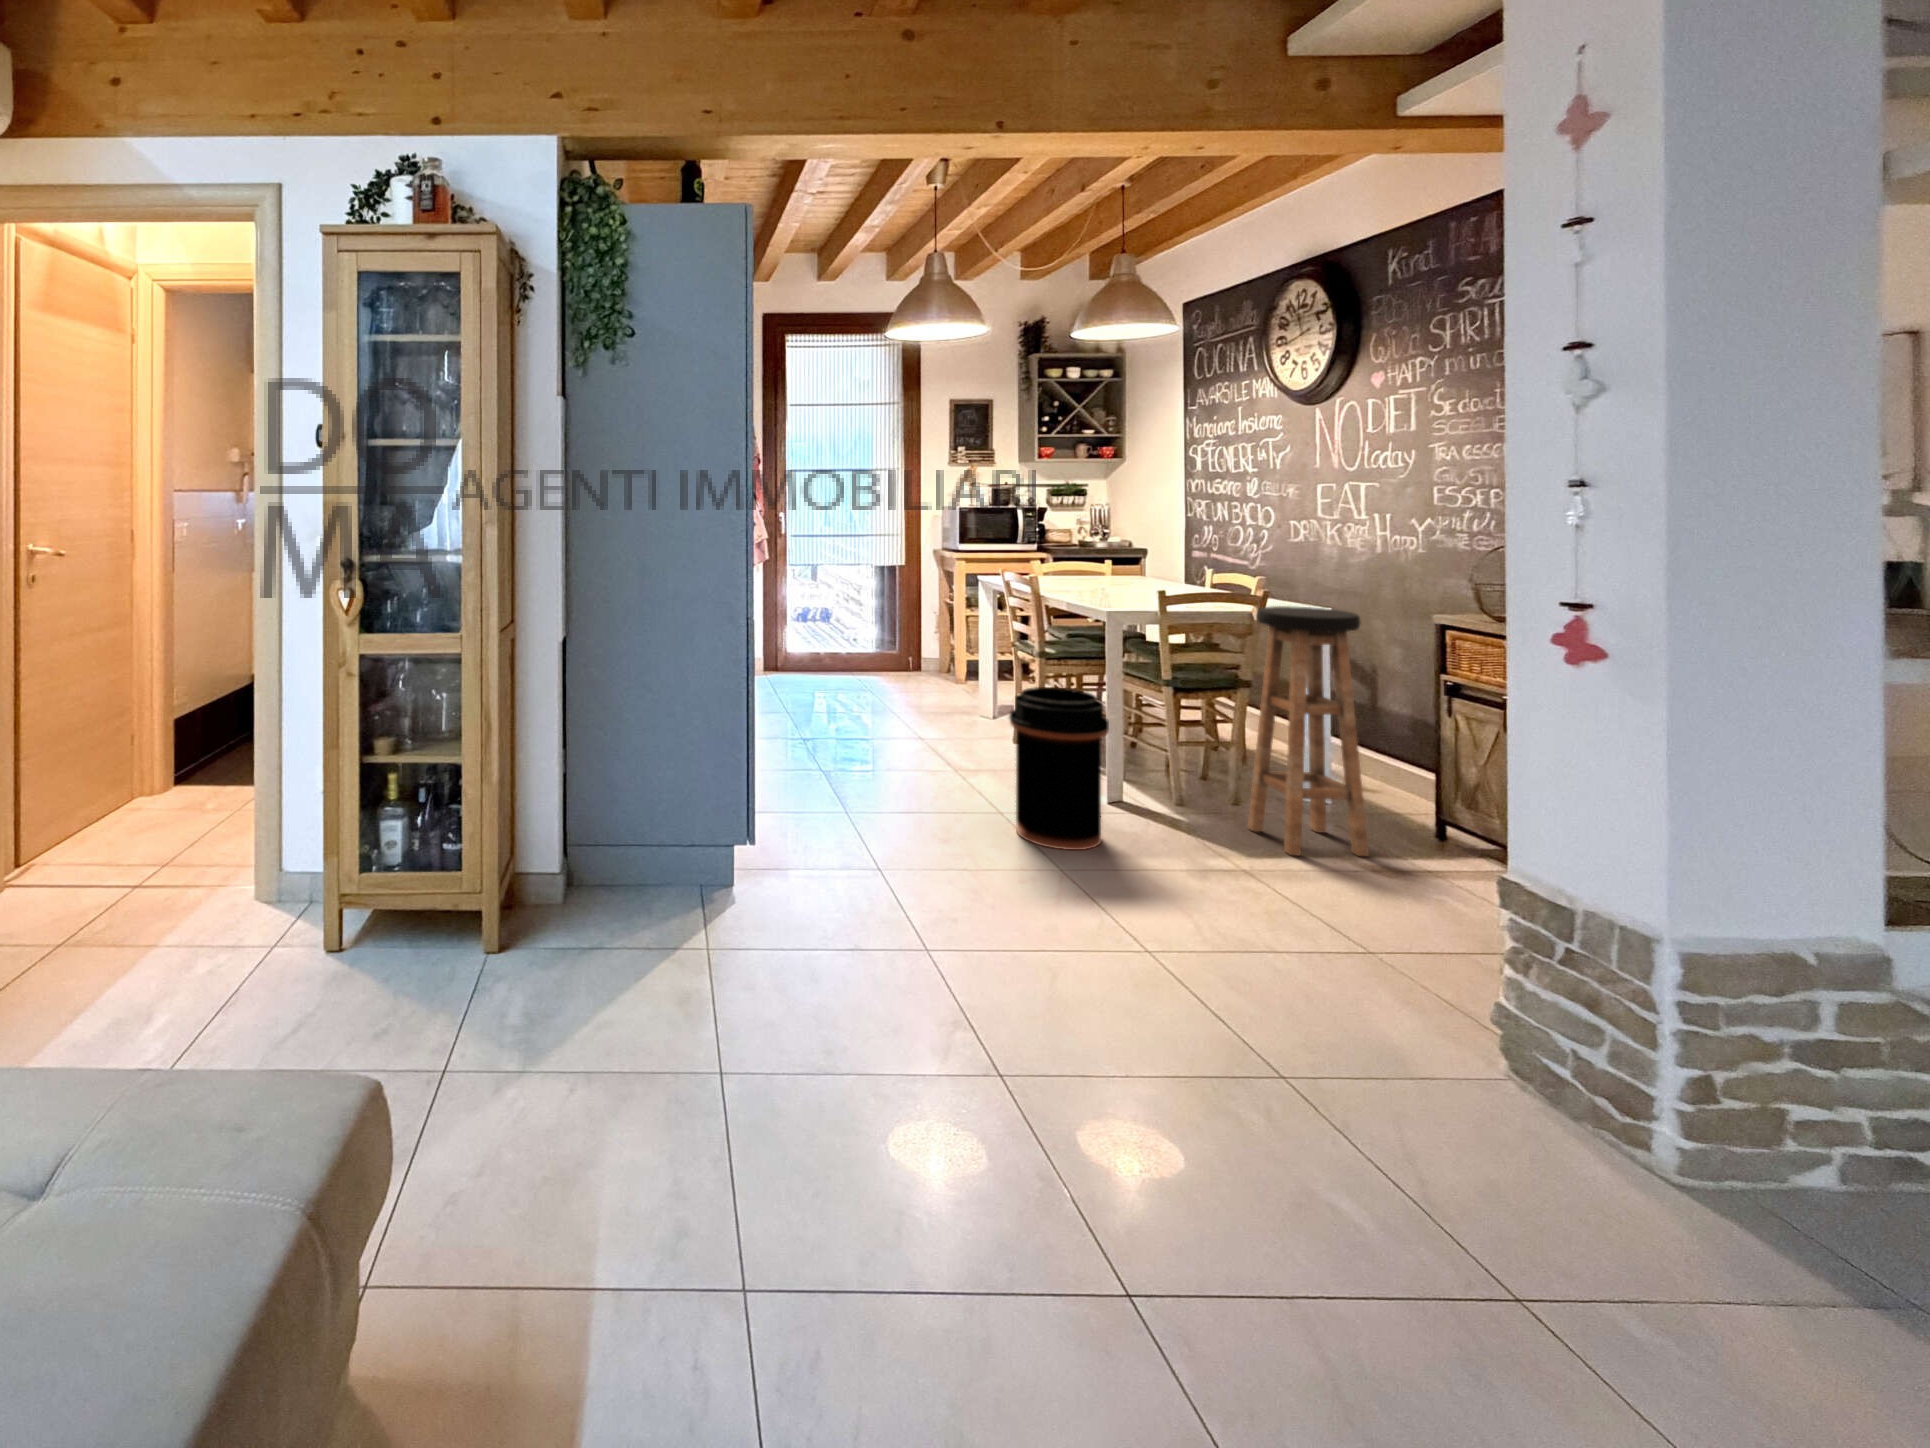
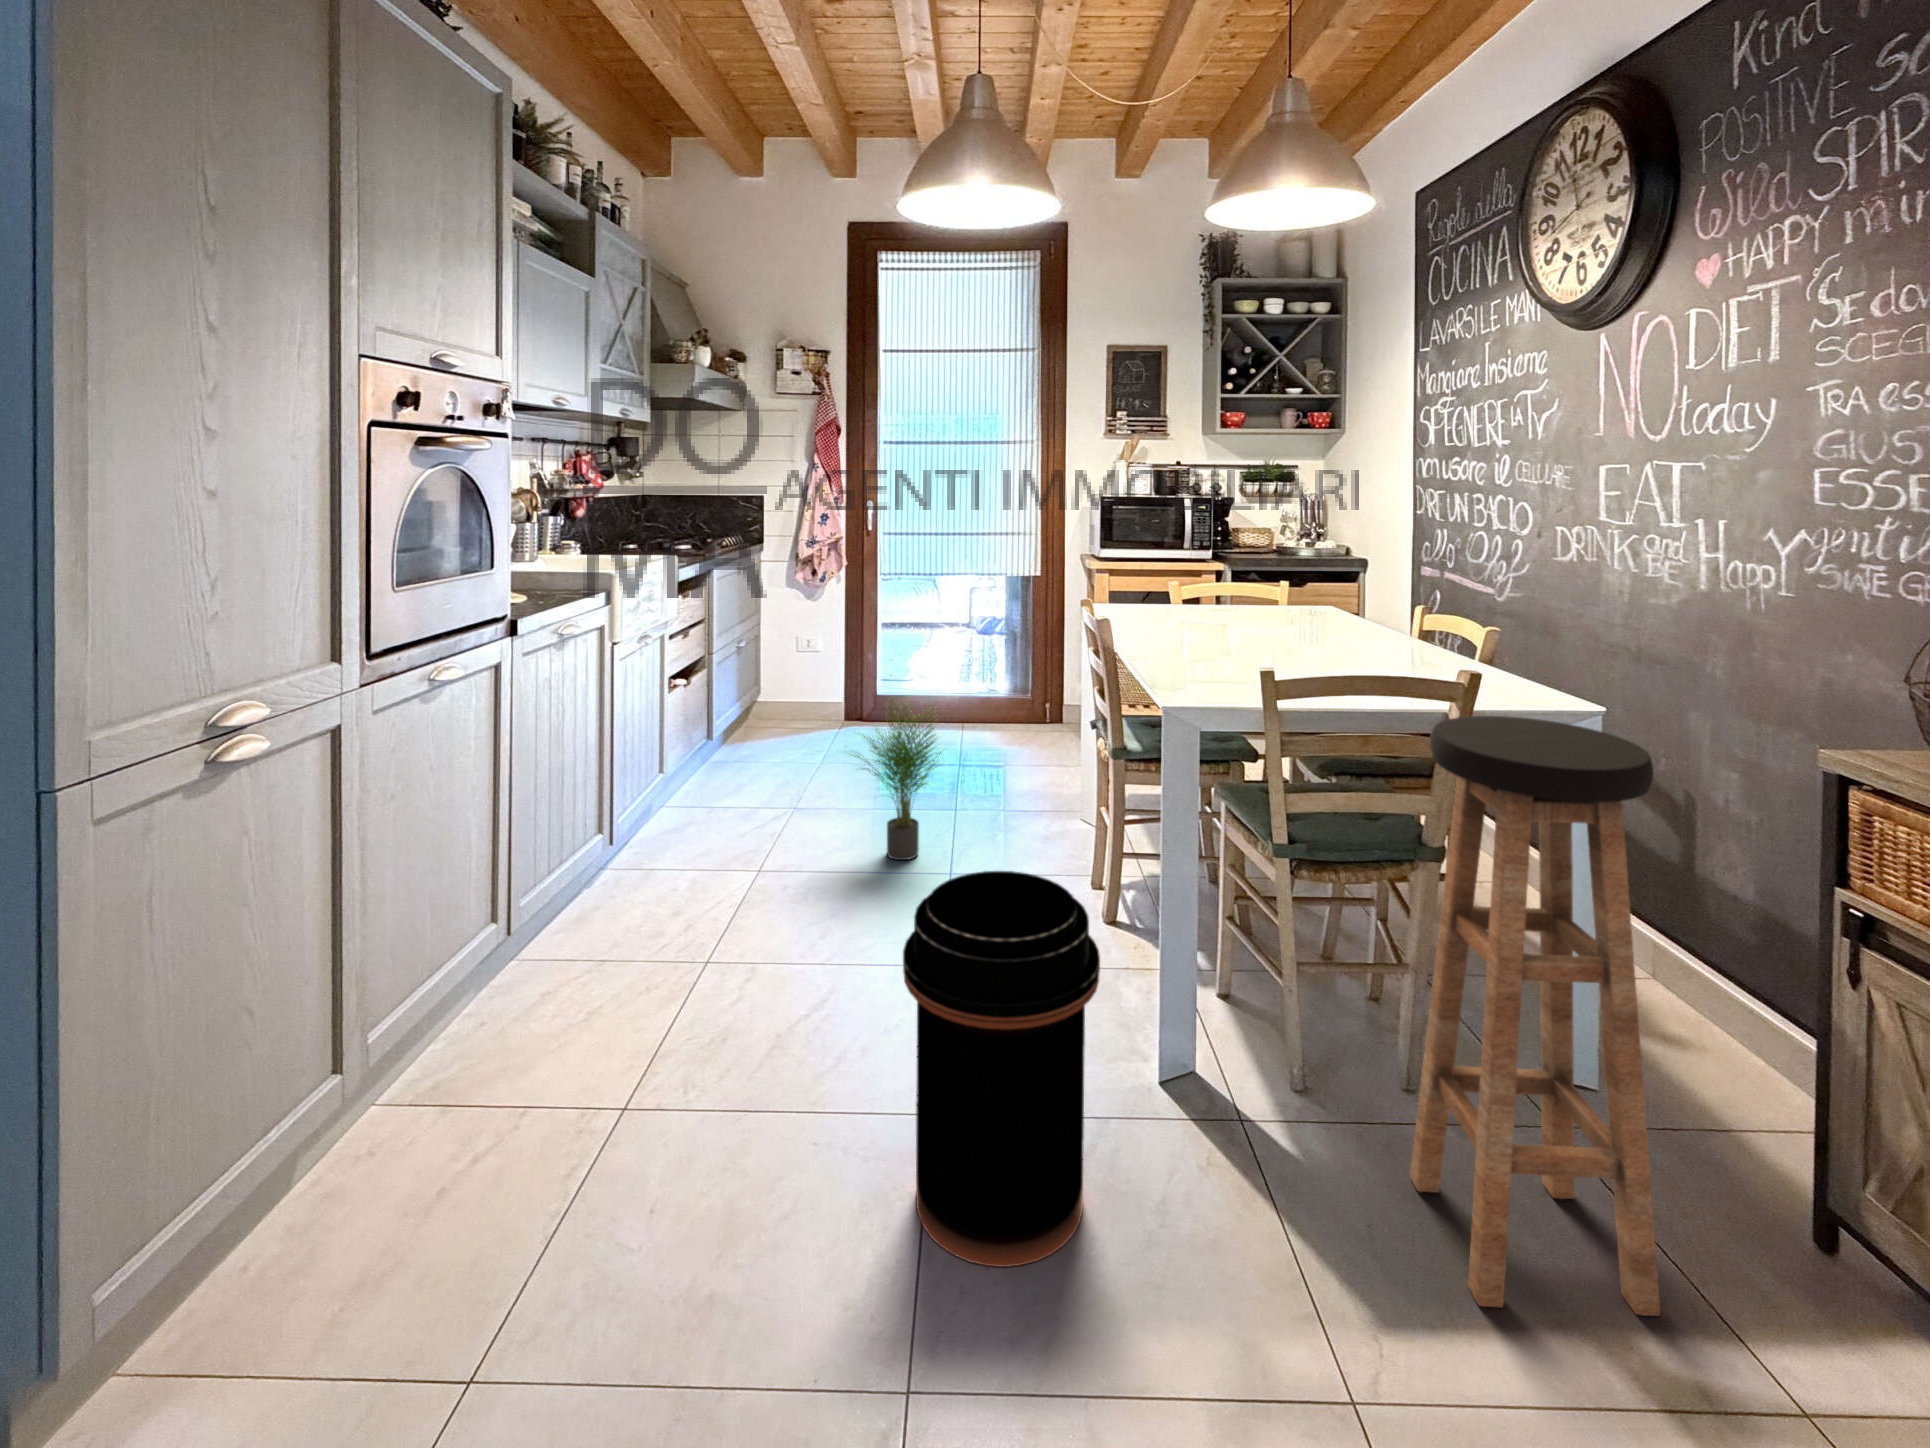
potted plant: none [842,633,916,735] -> present [852,704,941,860]

